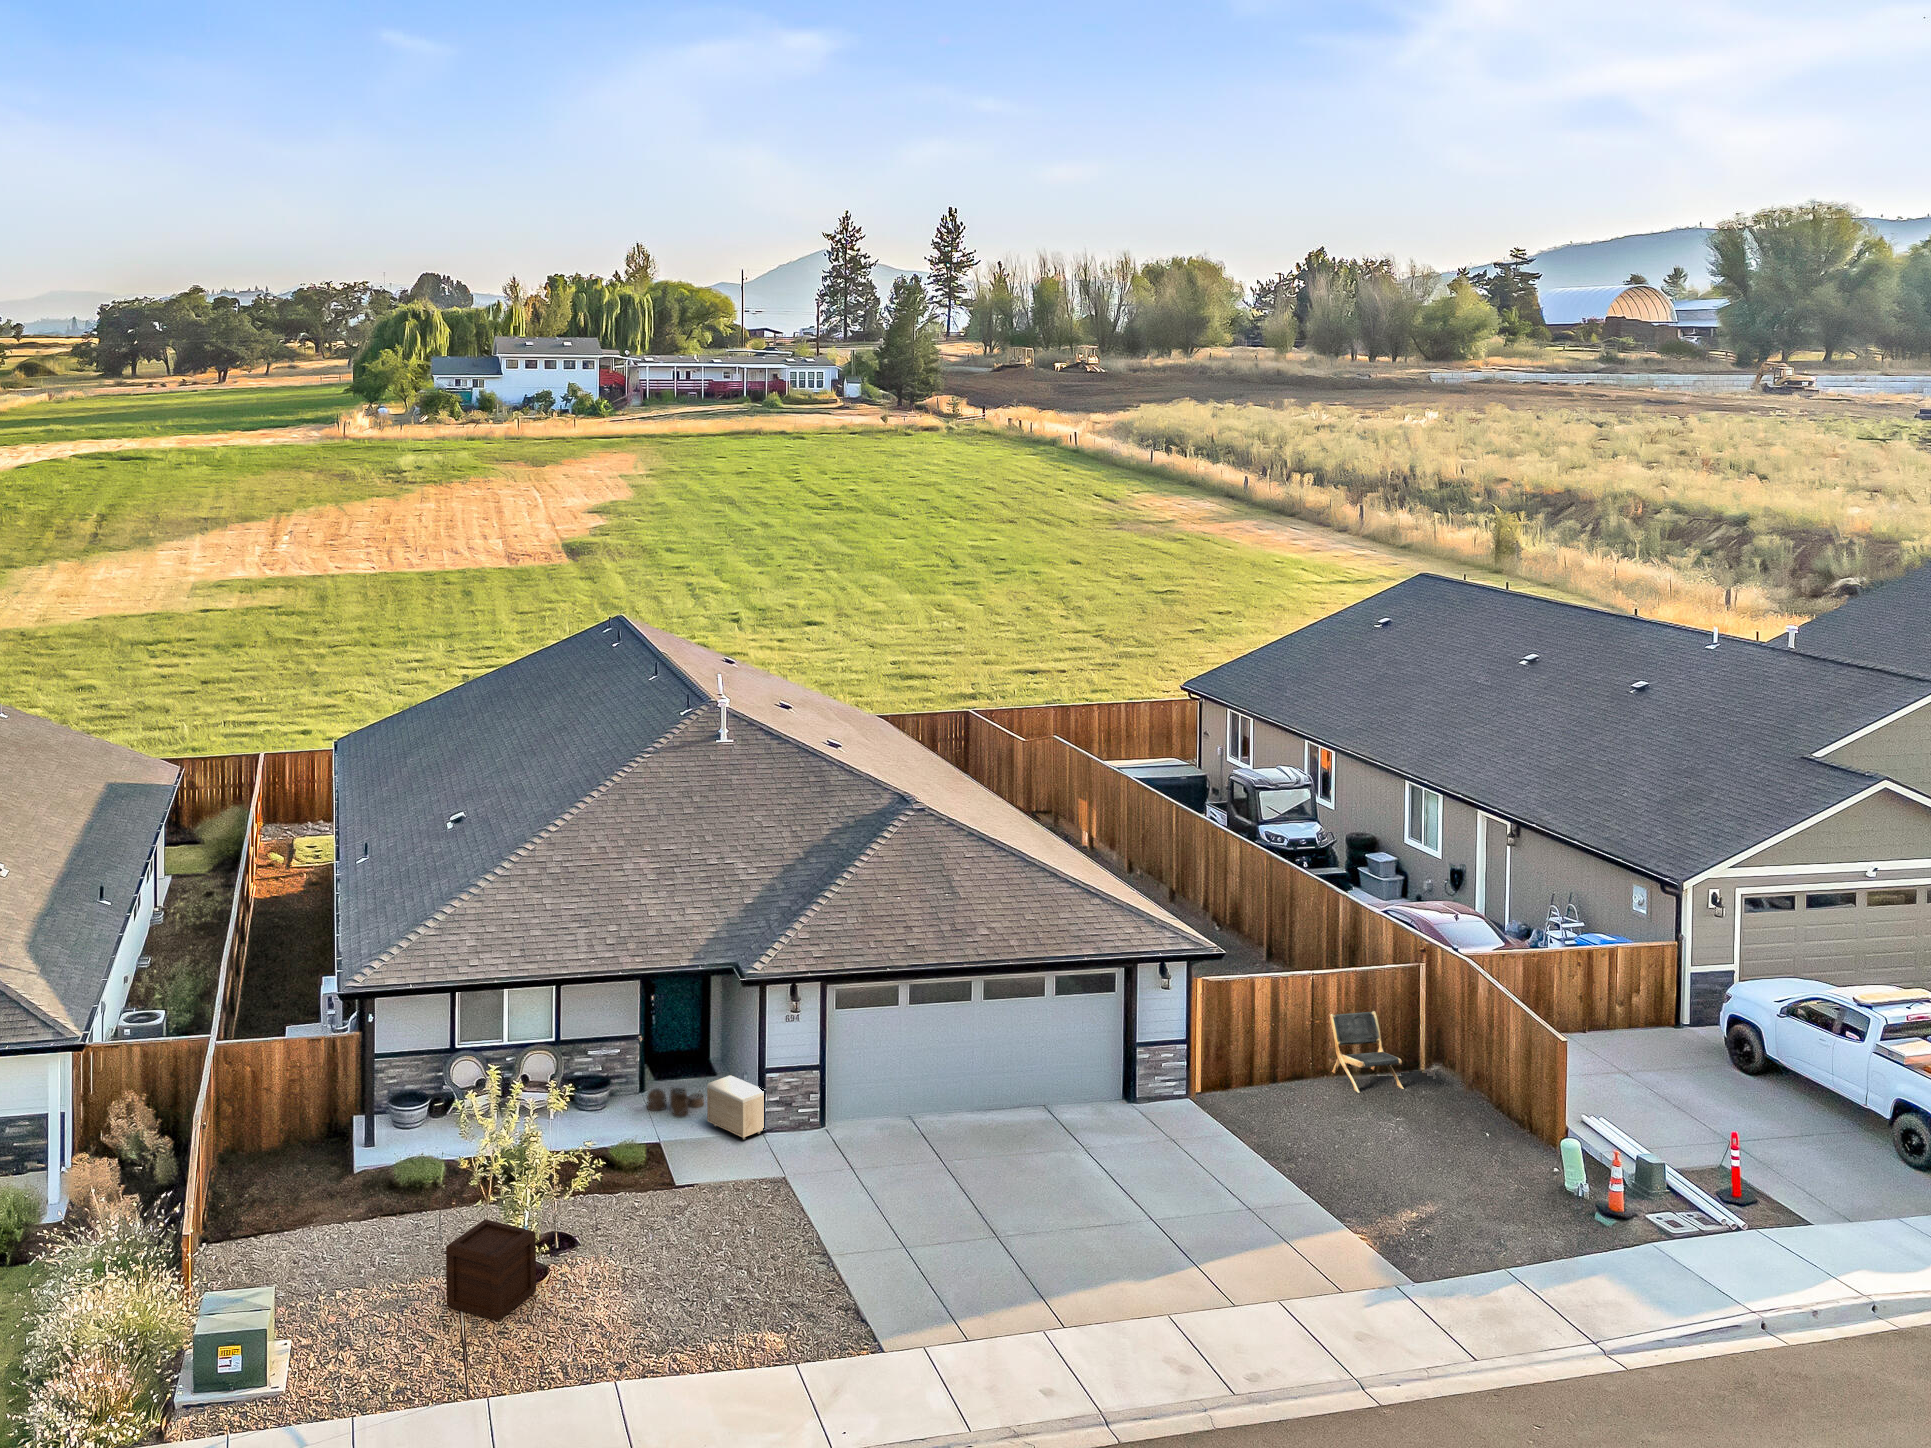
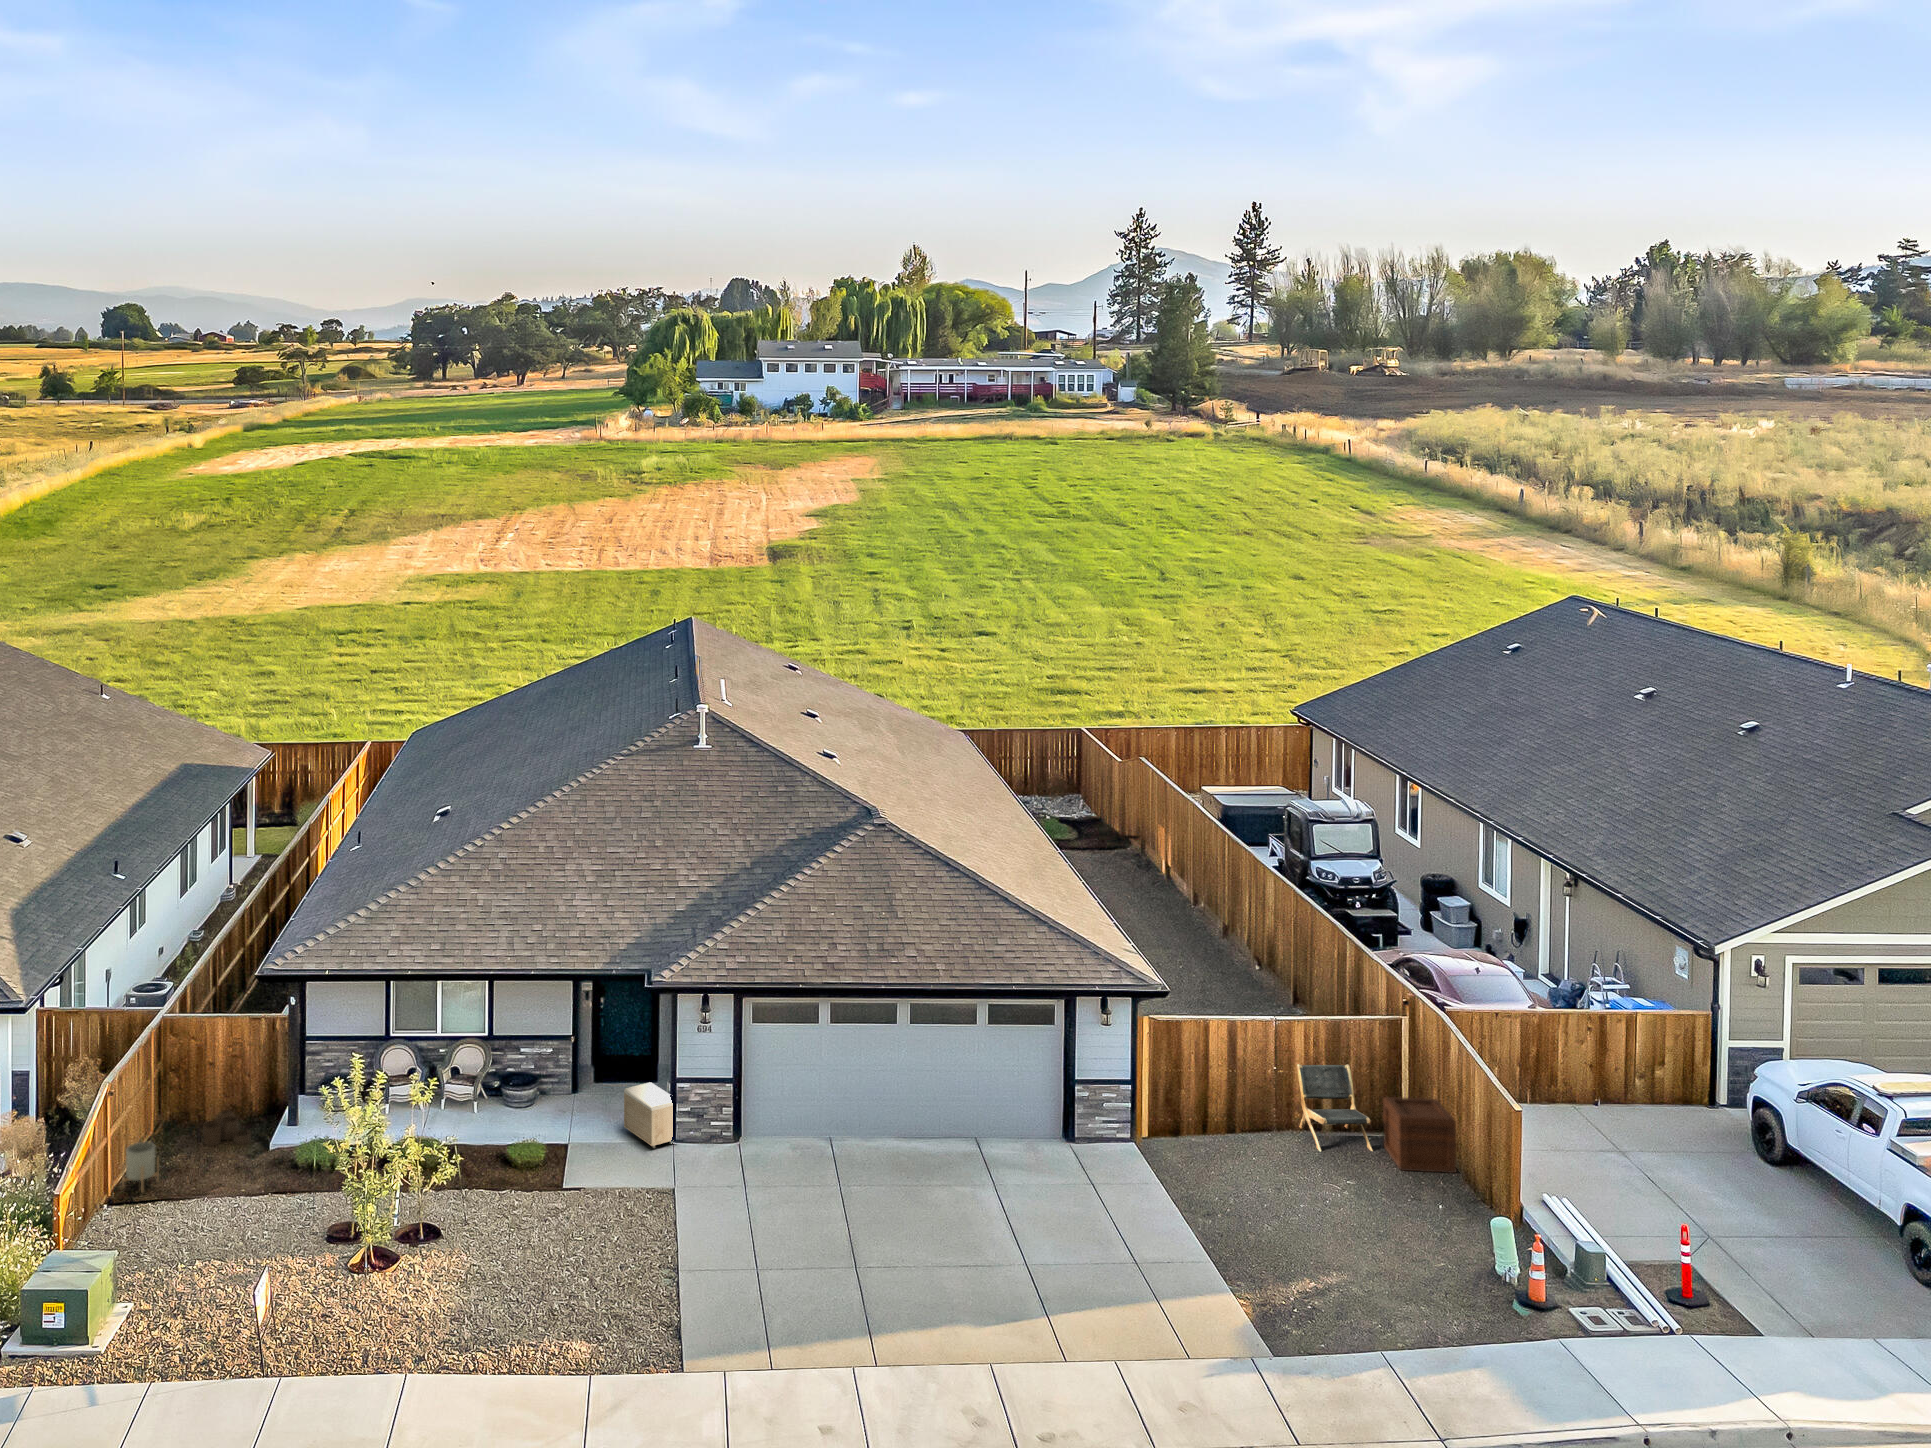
woven basket: present [647,1088,704,1118] -> present [204,1110,251,1145]
planter: none [210,1175,247,1228] -> present [122,1142,159,1191]
wooden crate: present [446,1219,536,1321] -> present [1383,1097,1456,1173]

